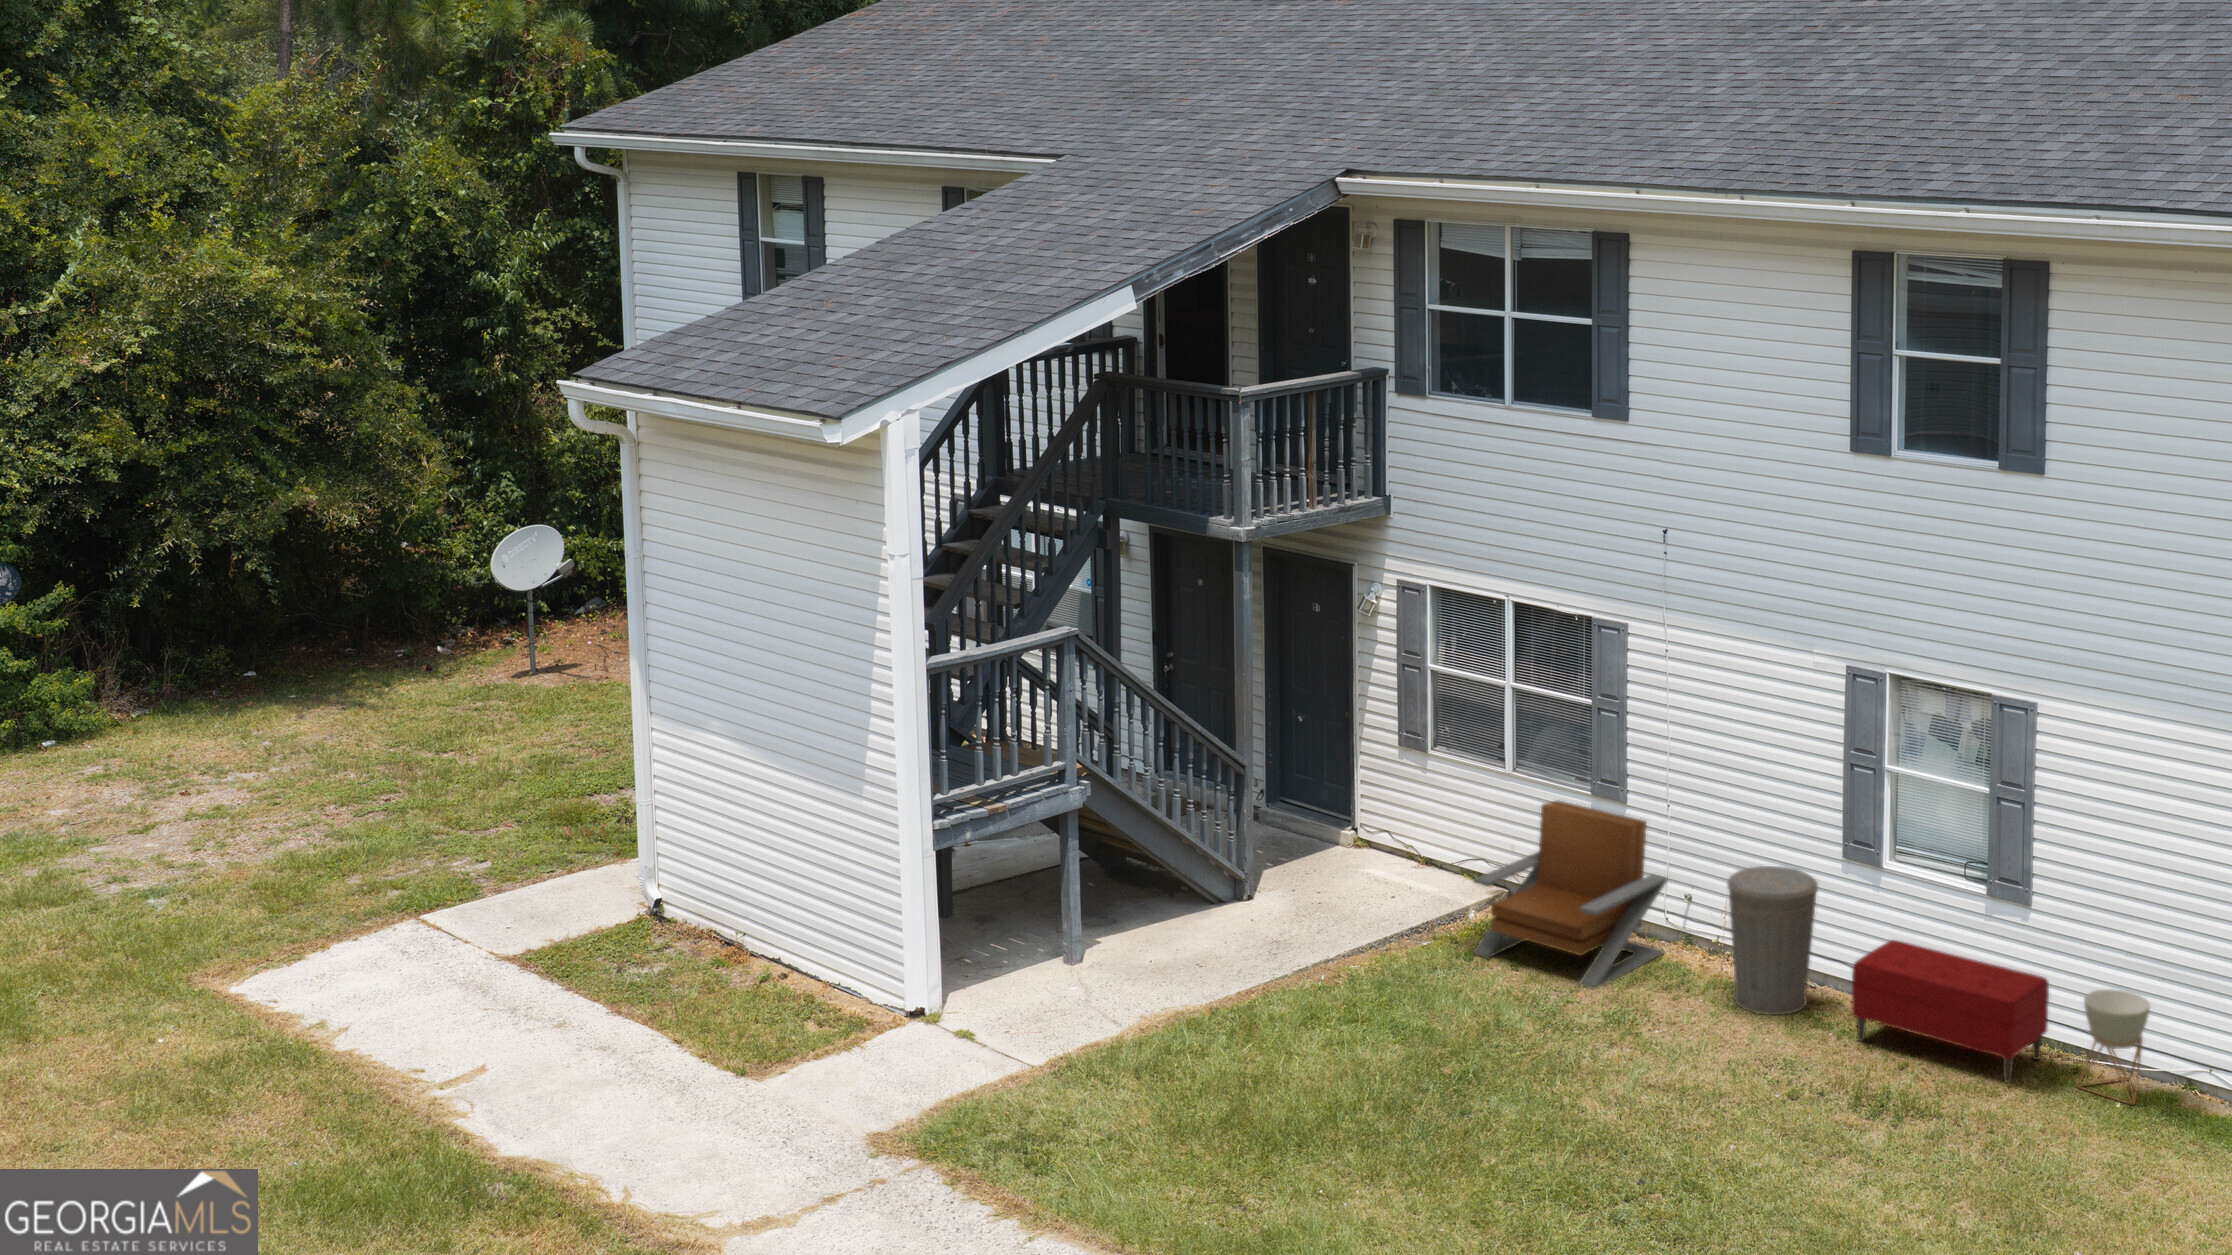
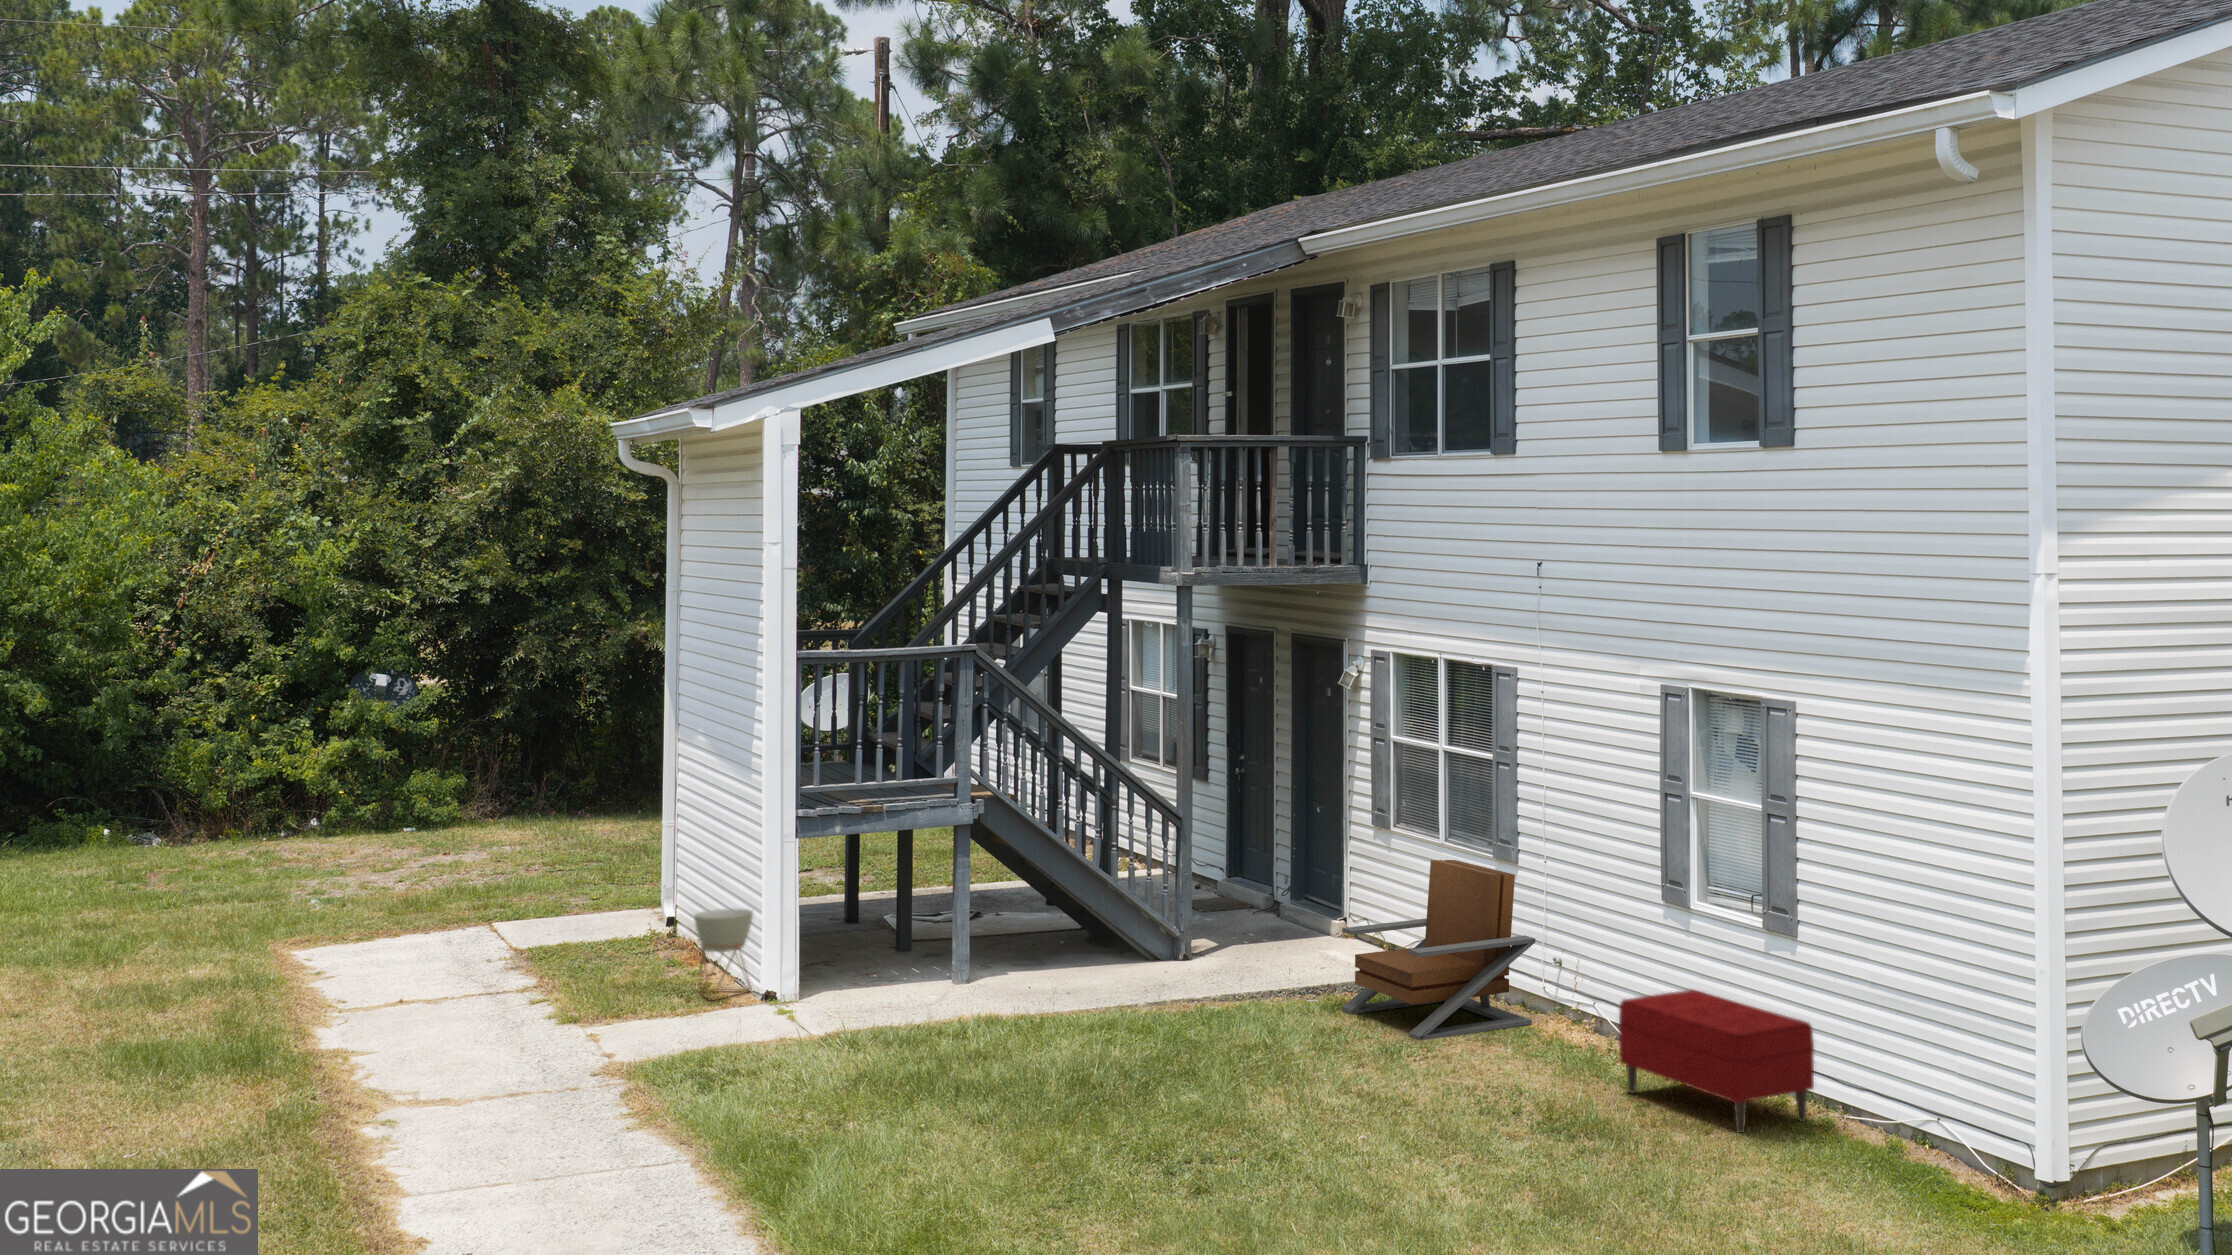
trash can: present [1728,866,1818,1015] -> none [1533,914,1633,1071]
planter: present [2077,989,2150,1105] -> present [694,909,753,1001]

